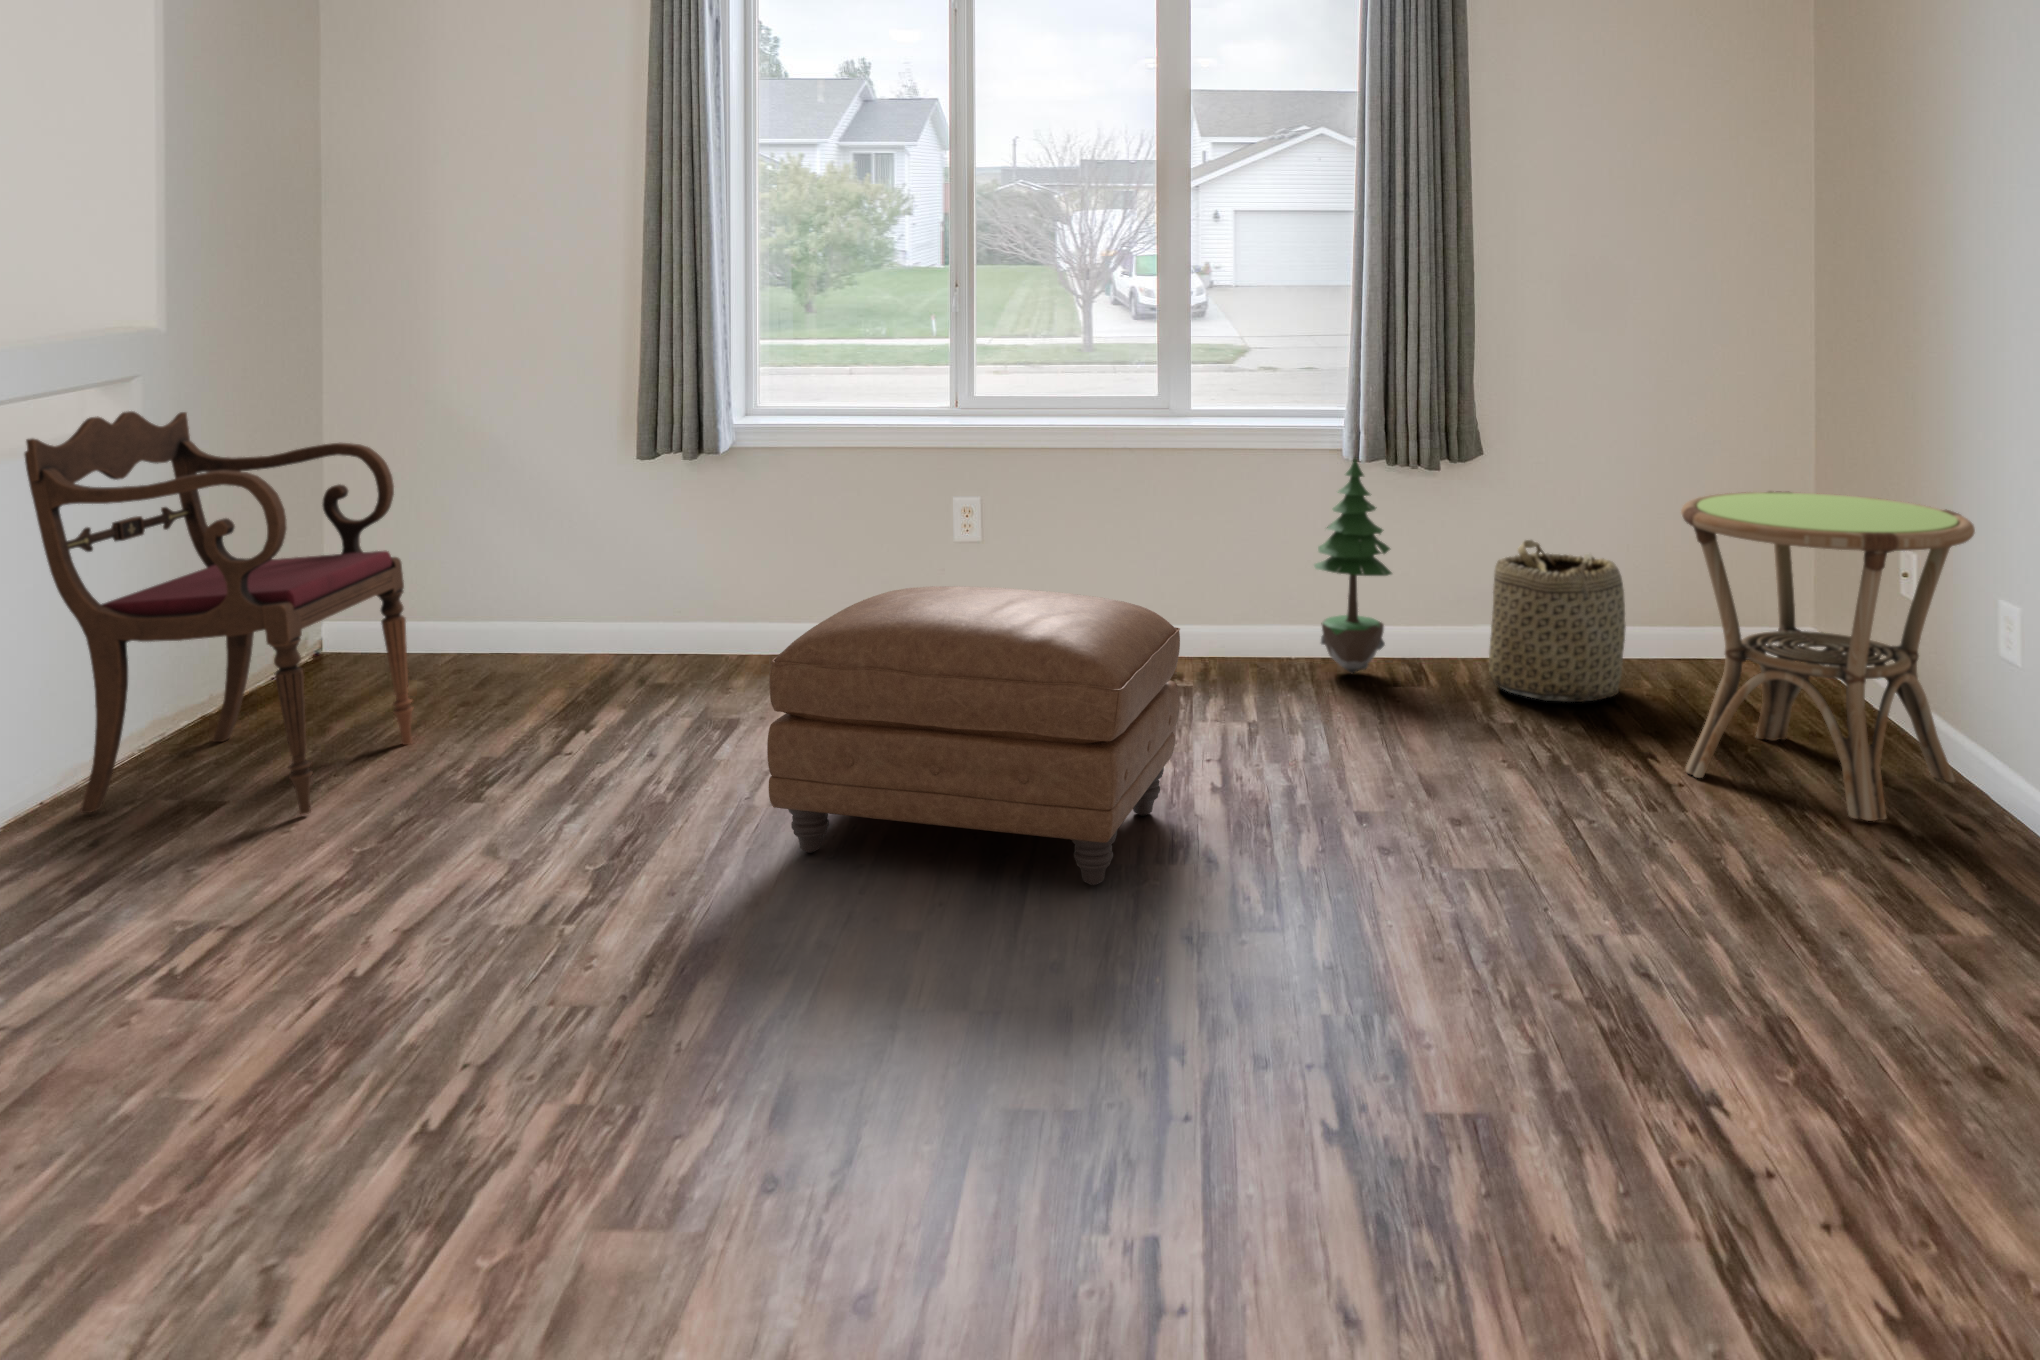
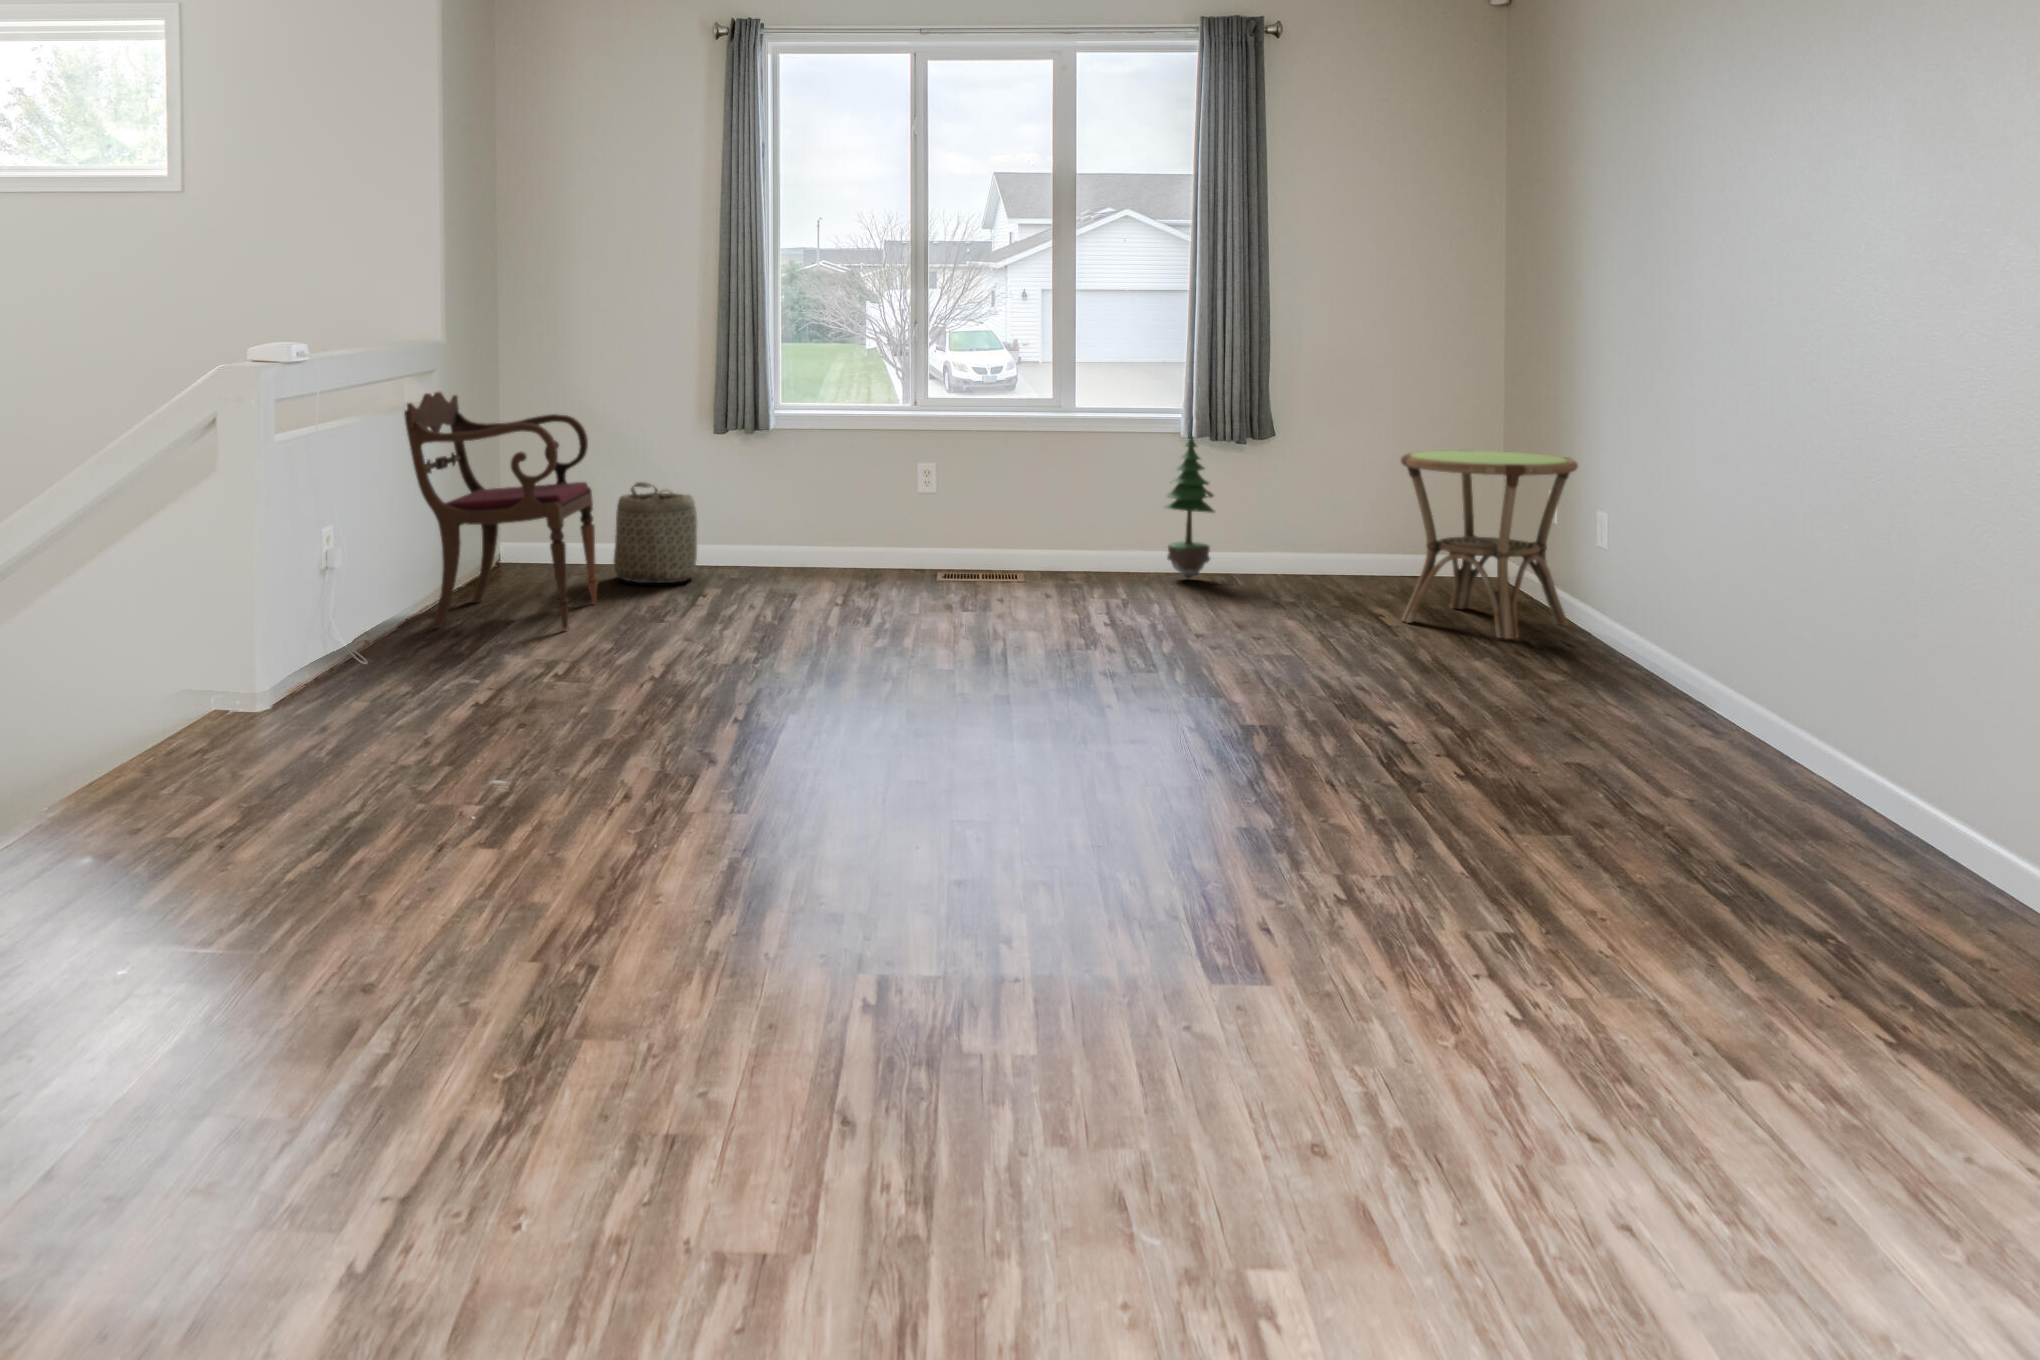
basket: present [1489,540,1626,702] -> present [614,482,697,583]
ottoman: present [767,586,1180,885] -> none [855,498,1091,657]

